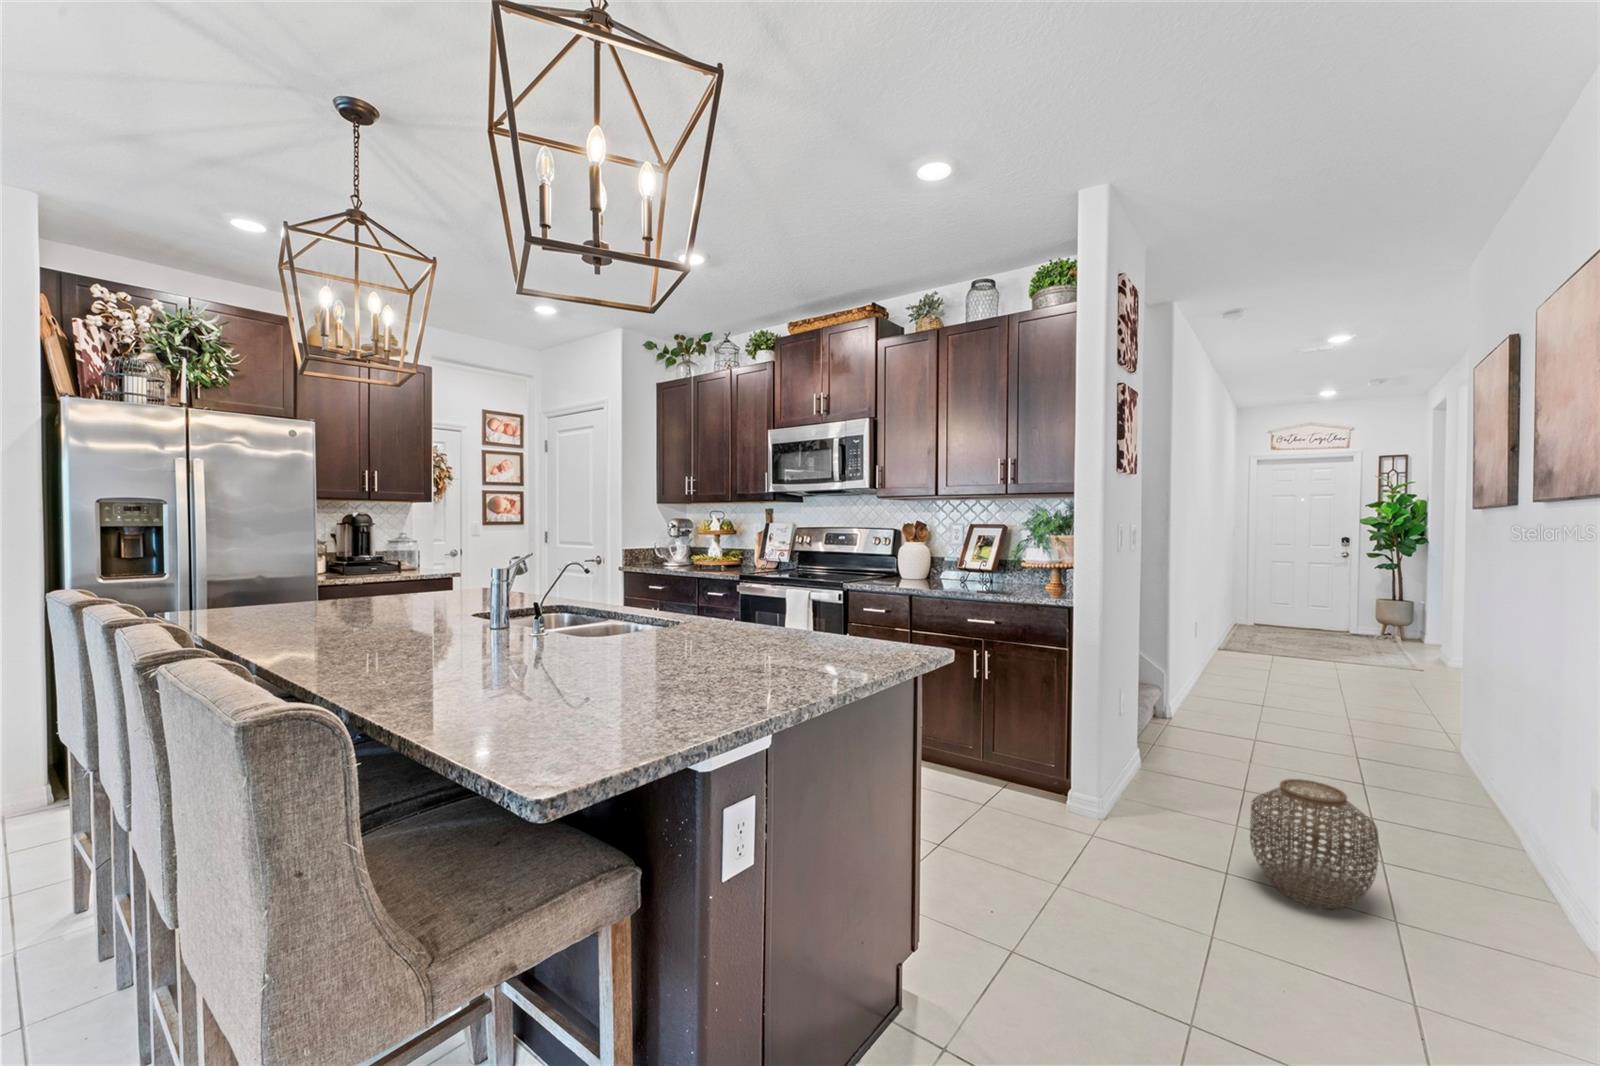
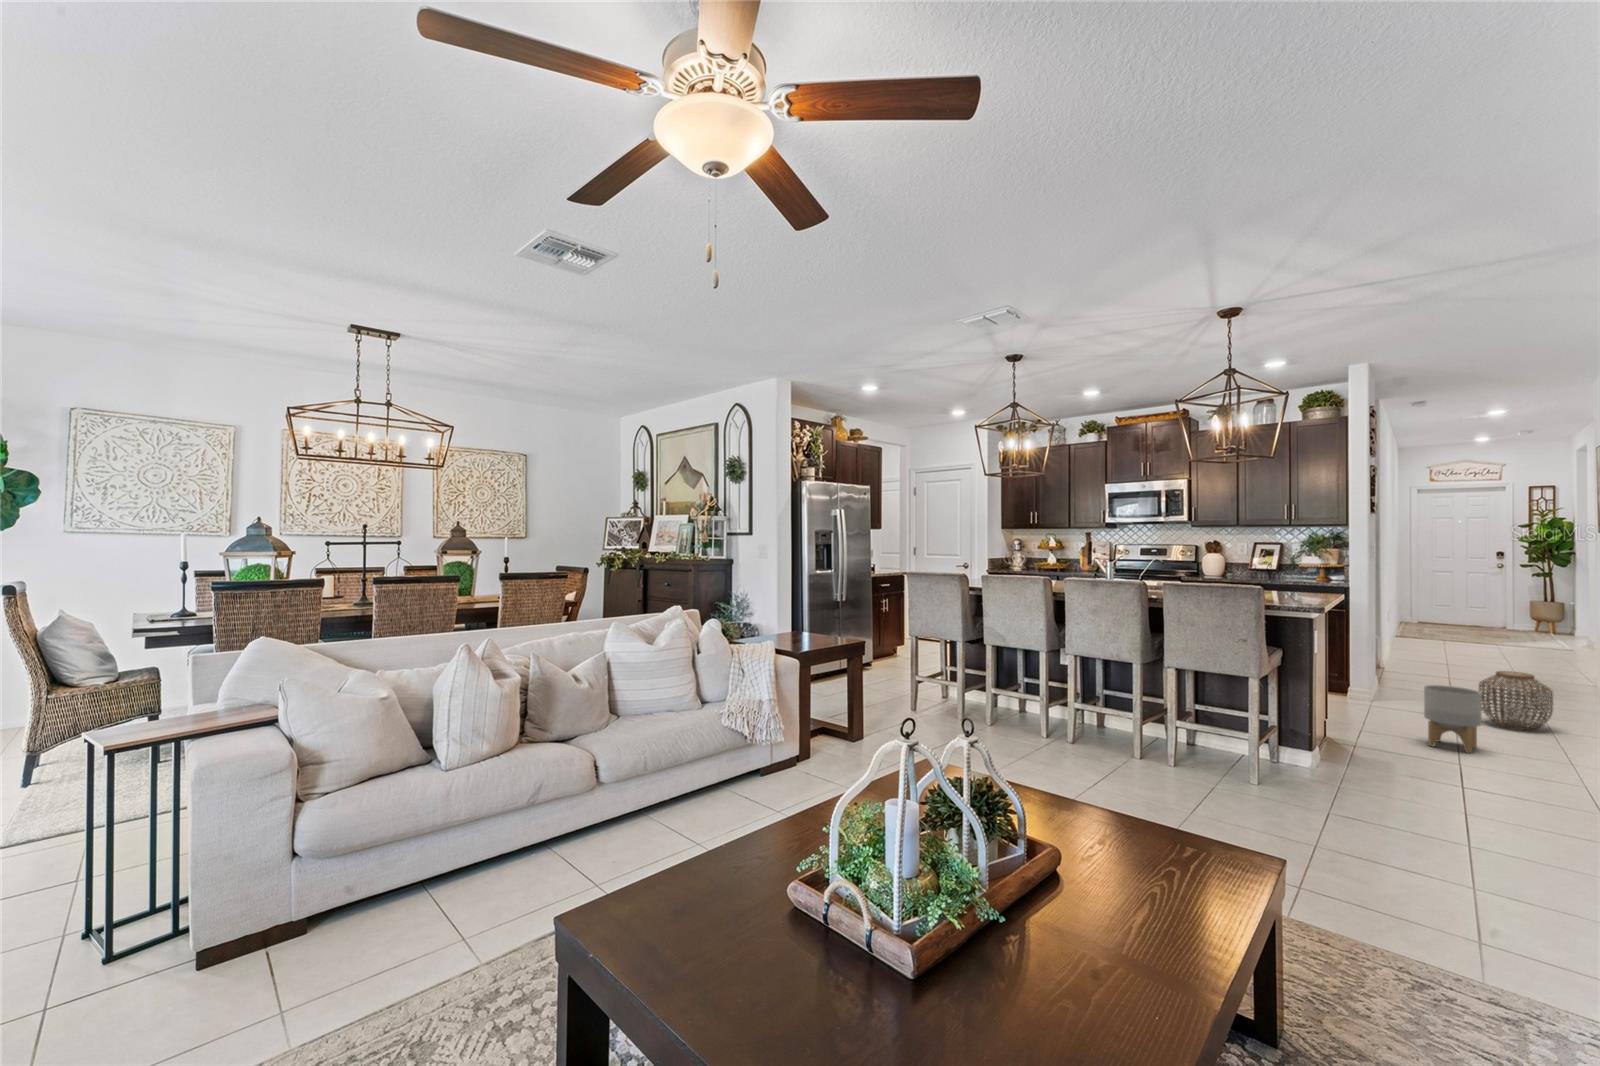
planter: none [1110,844,1220,1032] -> present [1424,685,1482,753]

